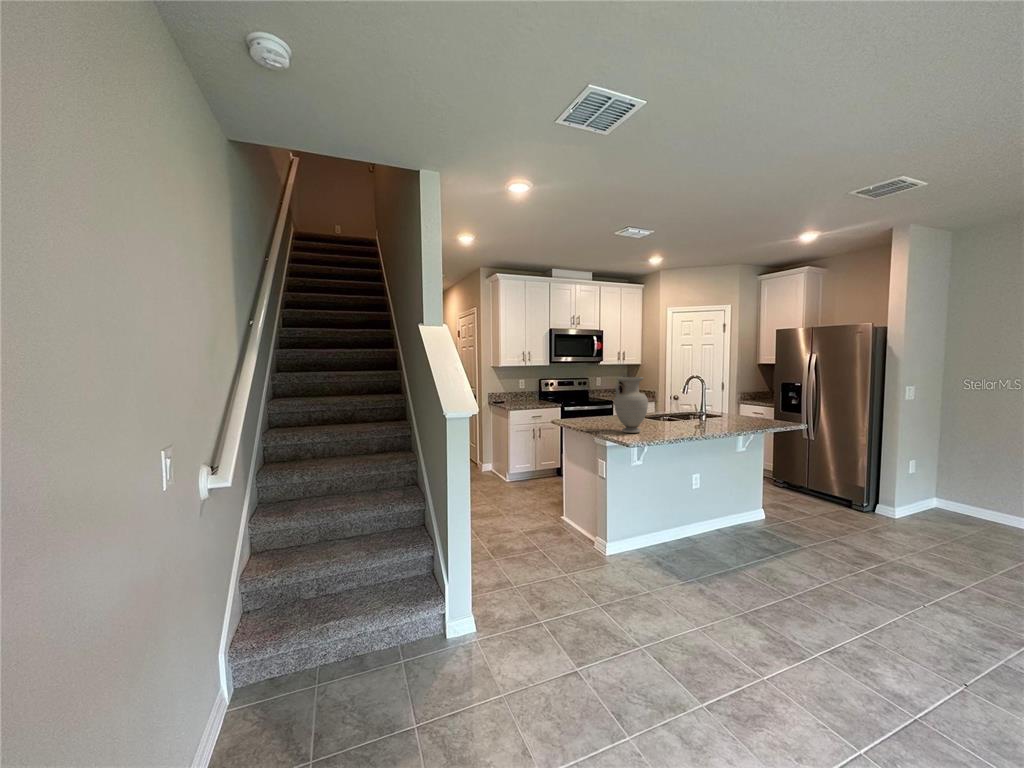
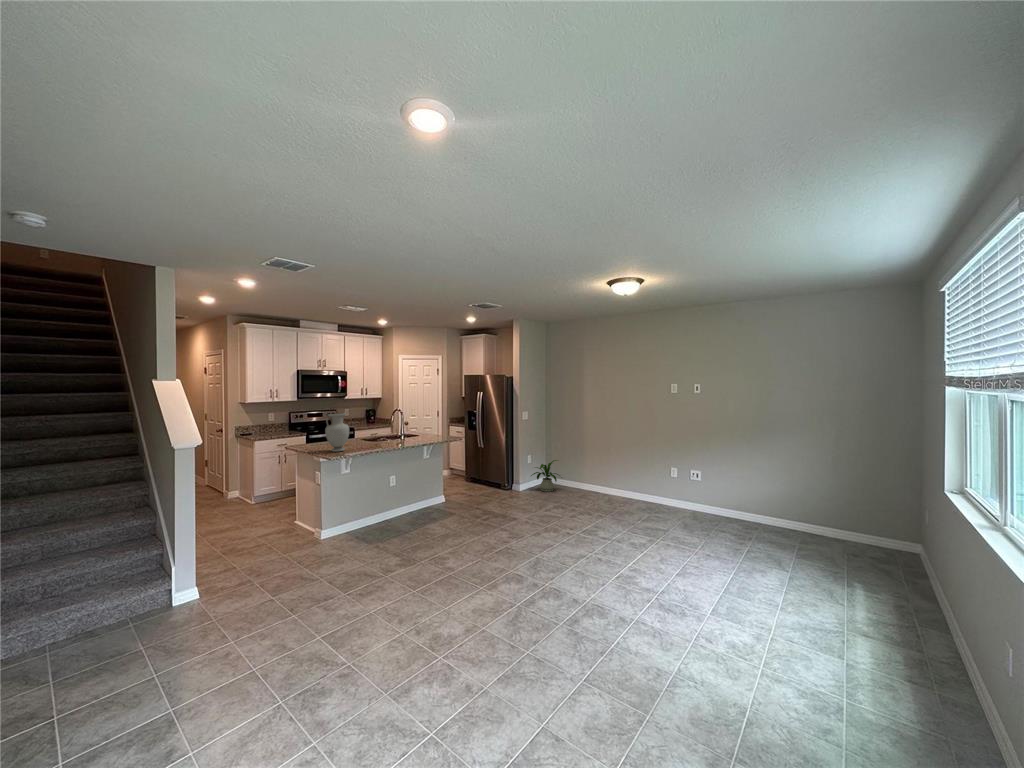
house plant: none [913,474,996,528] -> present [531,460,560,492]

